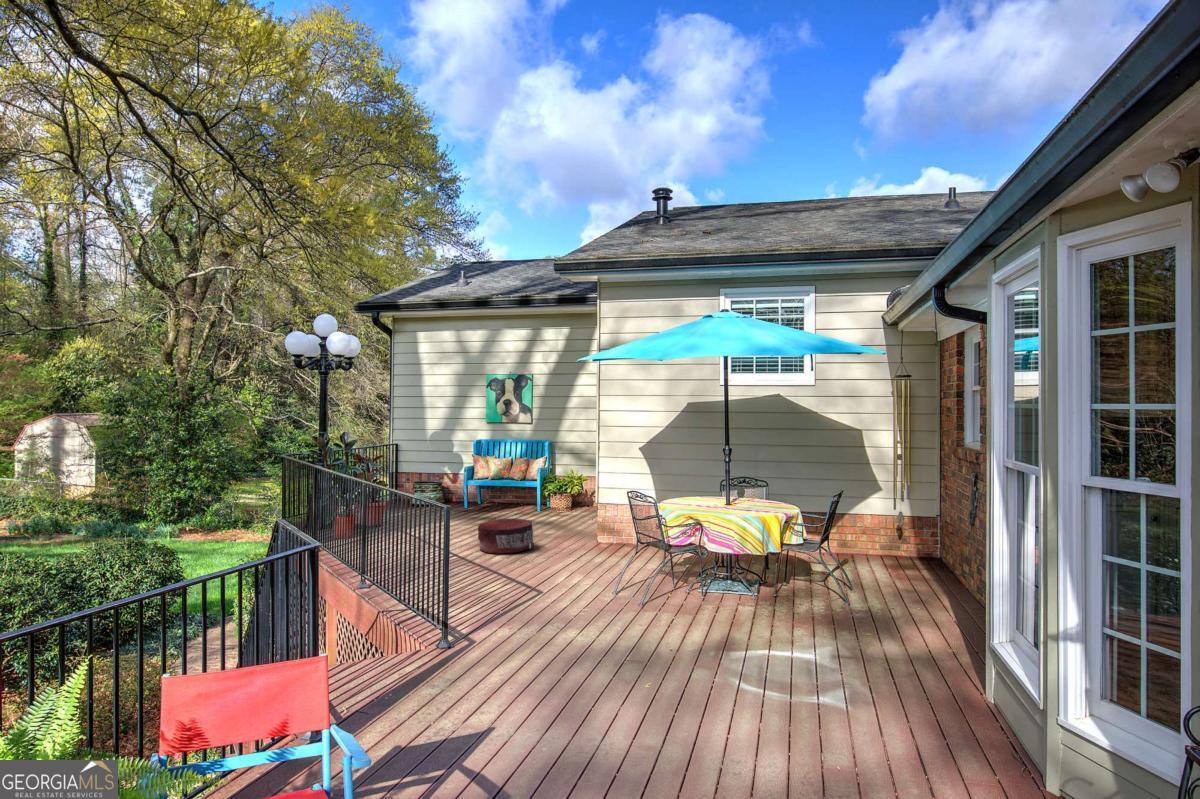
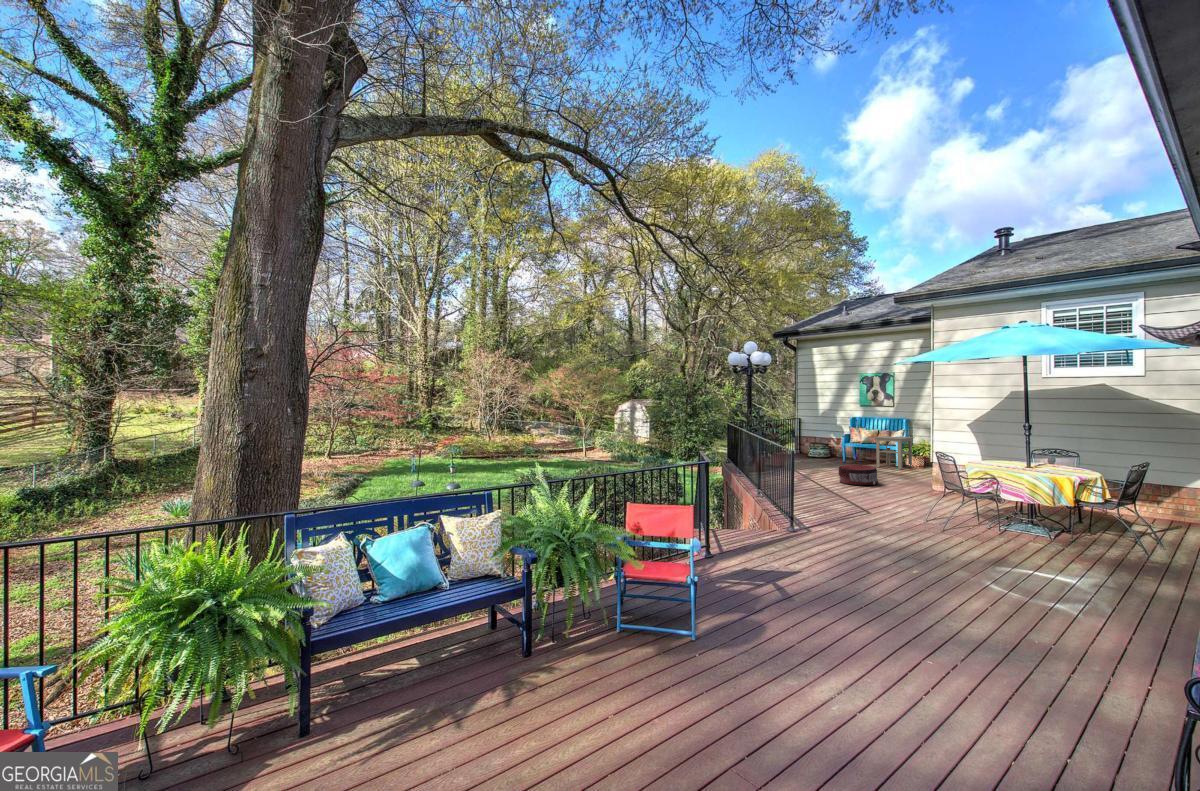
side table: none [510,467,561,515] -> present [873,436,914,469]

